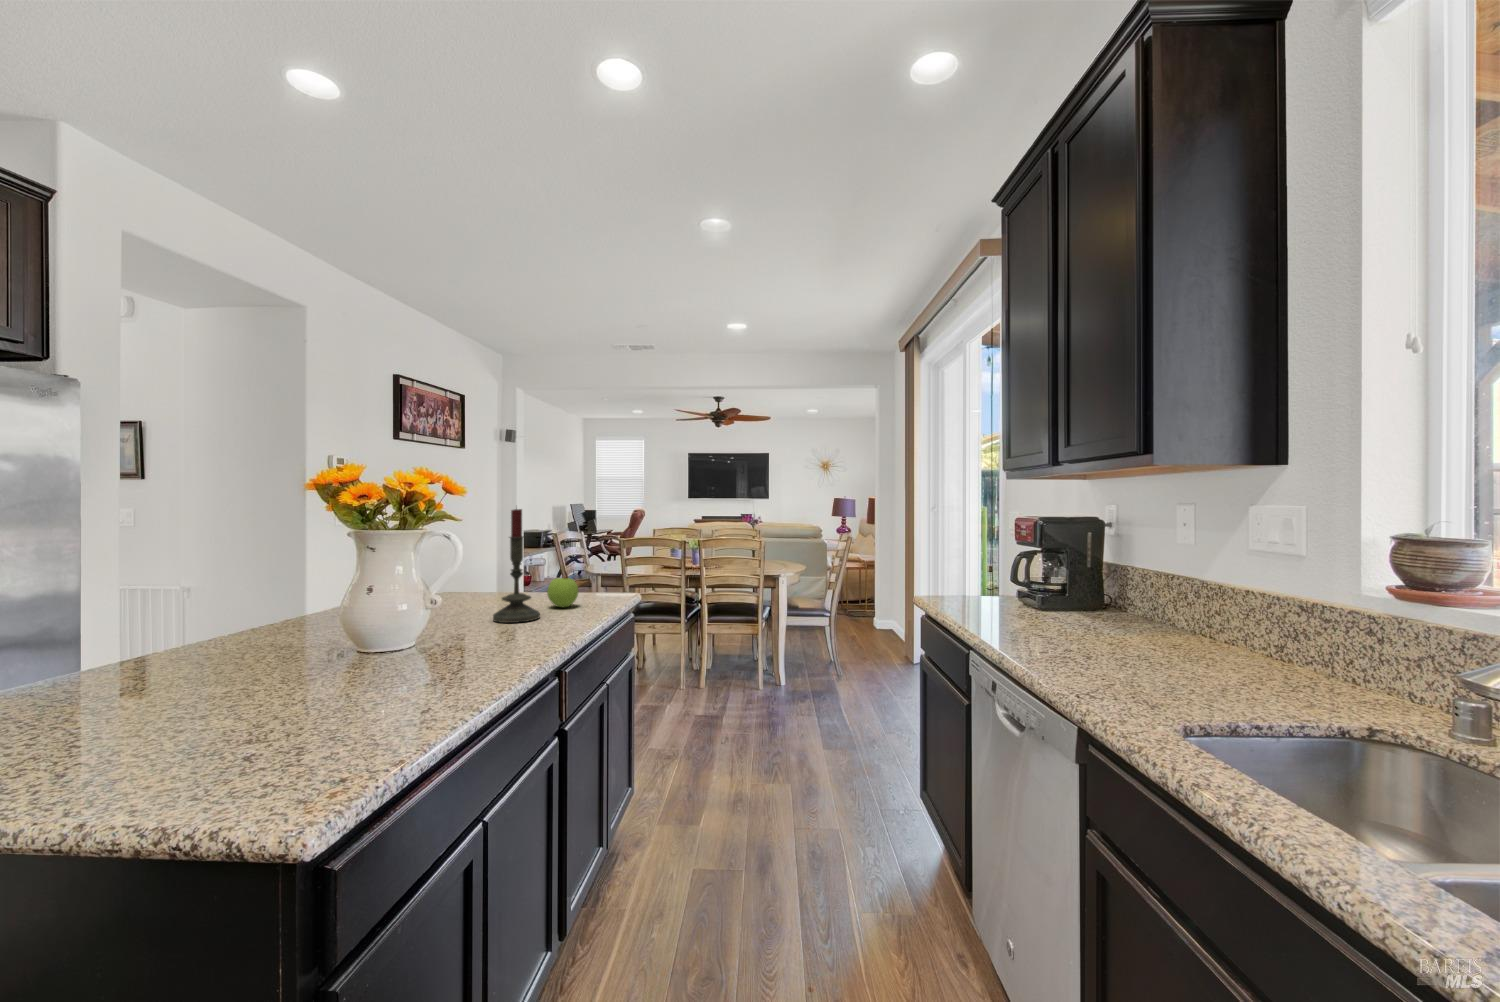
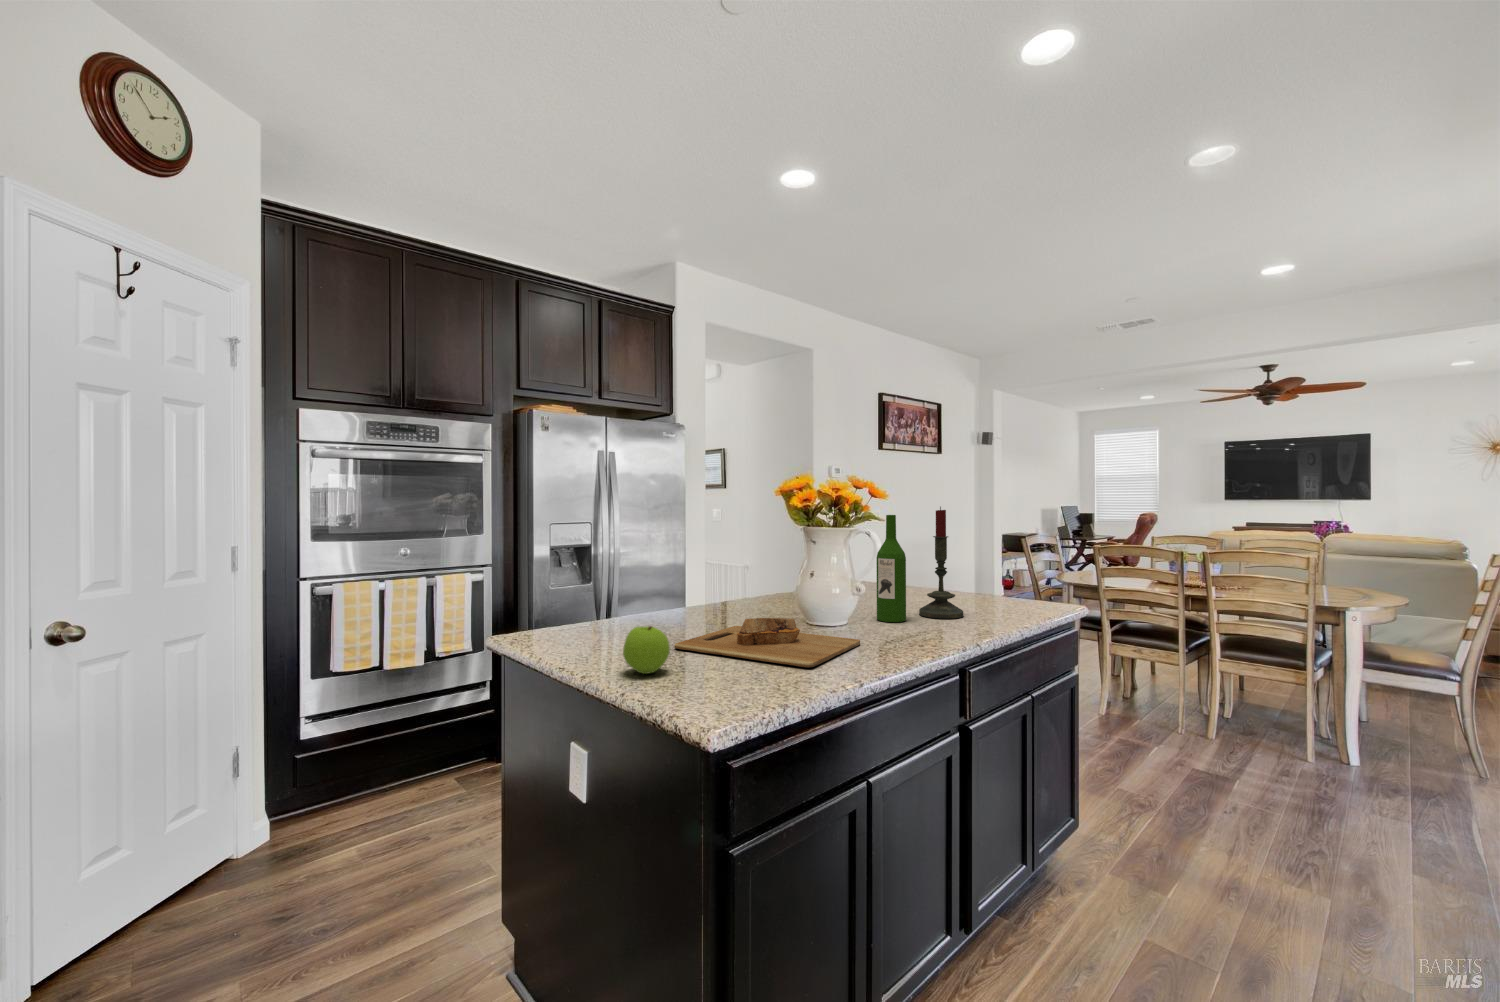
wine bottle: none [448,515,483,634] -> present [876,515,906,622]
apple: present [547,578,579,607] -> present [623,626,670,674]
cutting board: none [157,648,448,721] -> present [674,618,860,667]

